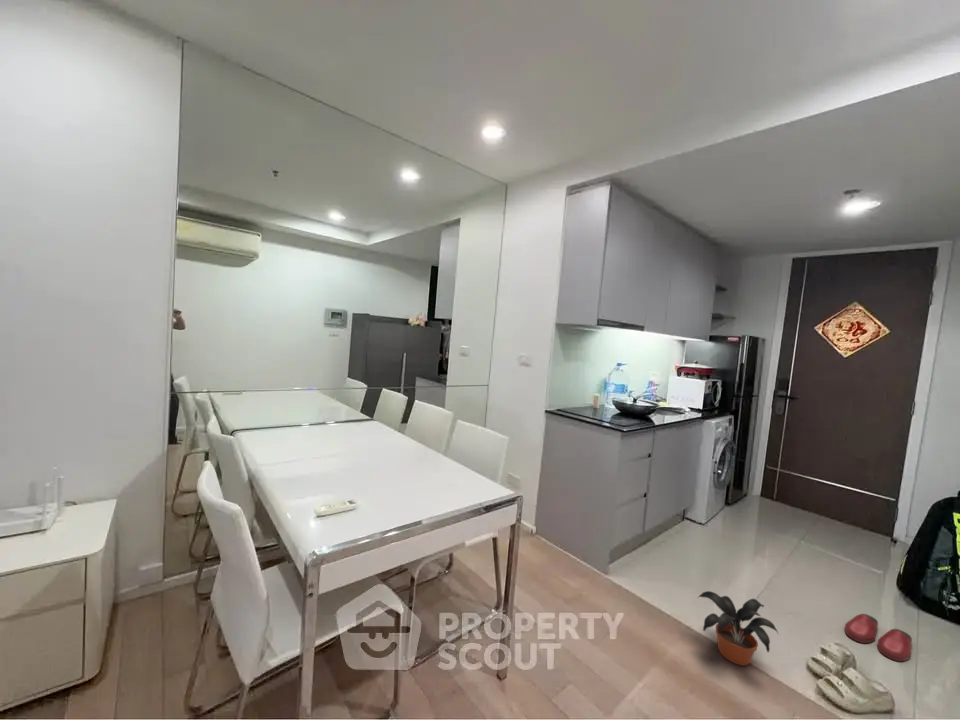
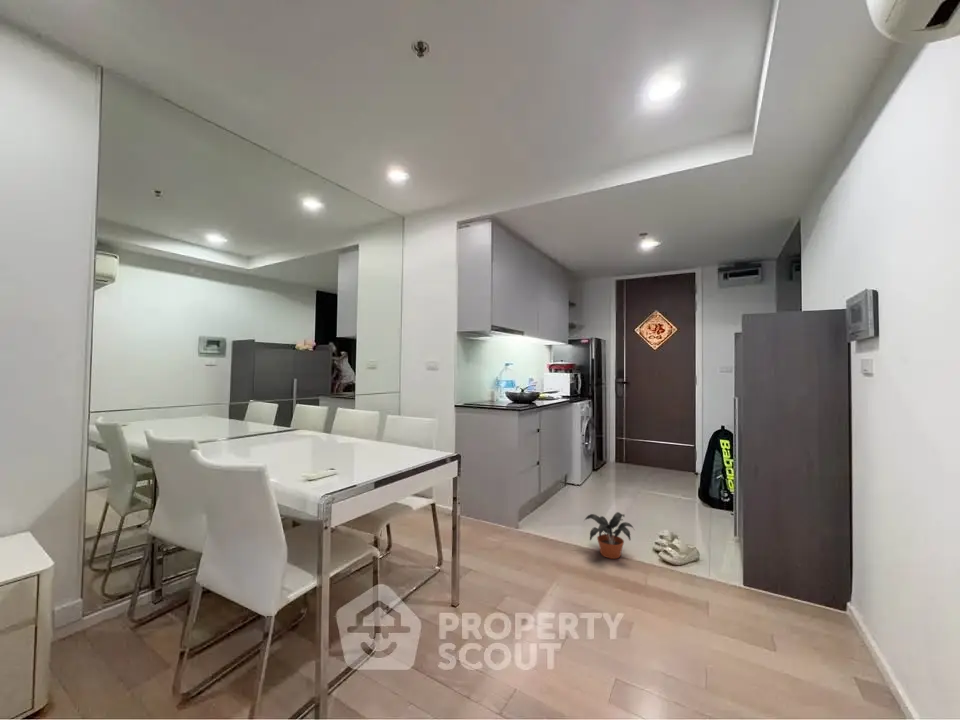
slippers: present [845,614,912,661] -> none [672,514,708,535]

